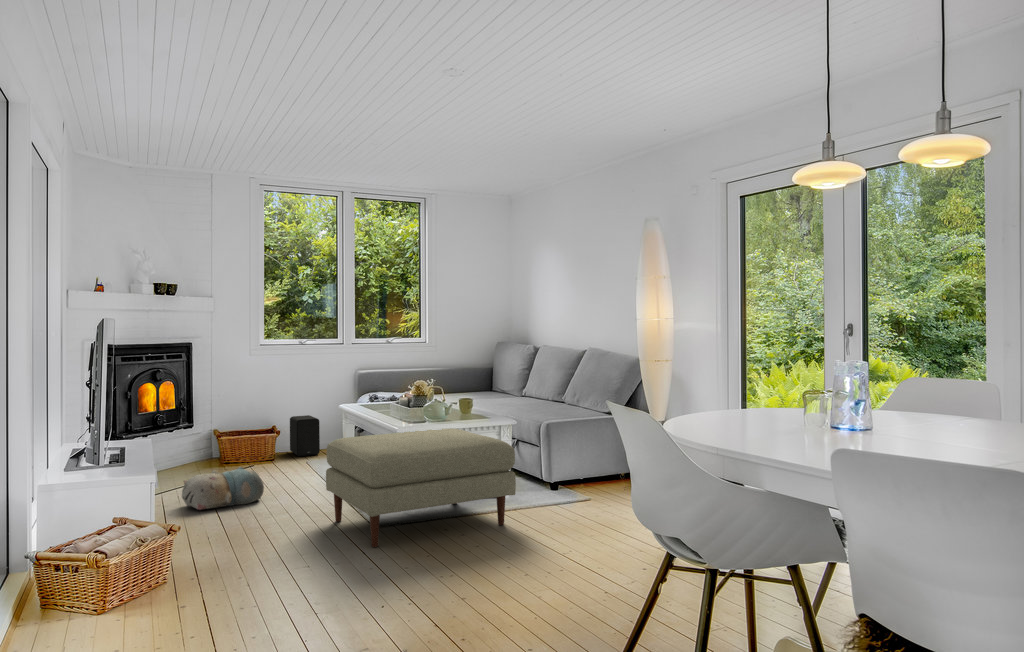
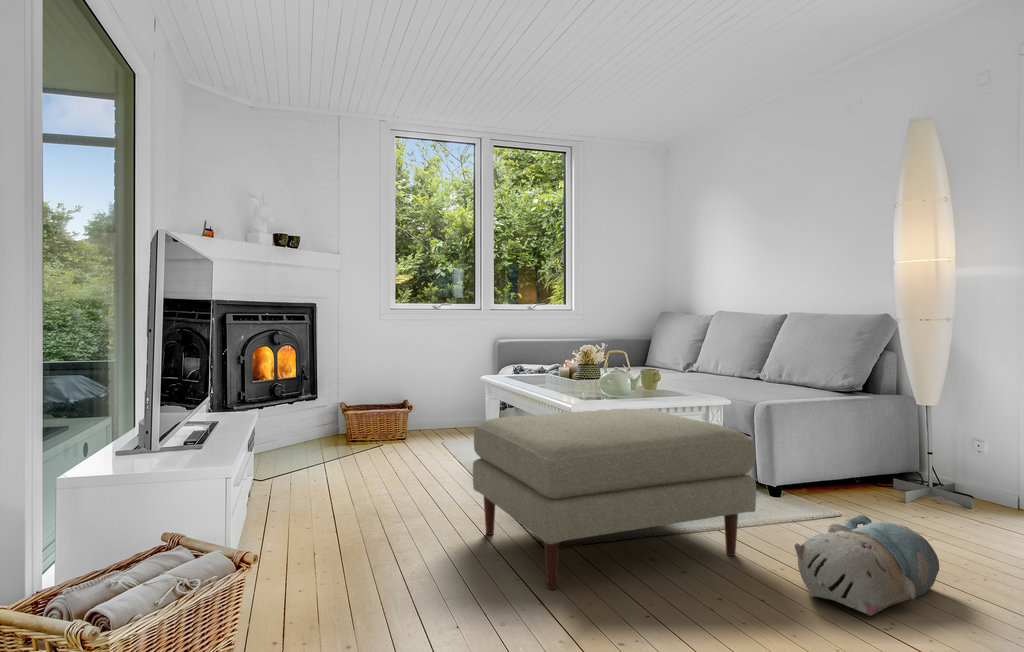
speaker: present [290,415,320,456] -> none [422,388,456,435]
plush toy: present [182,467,264,510] -> present [795,515,939,616]

